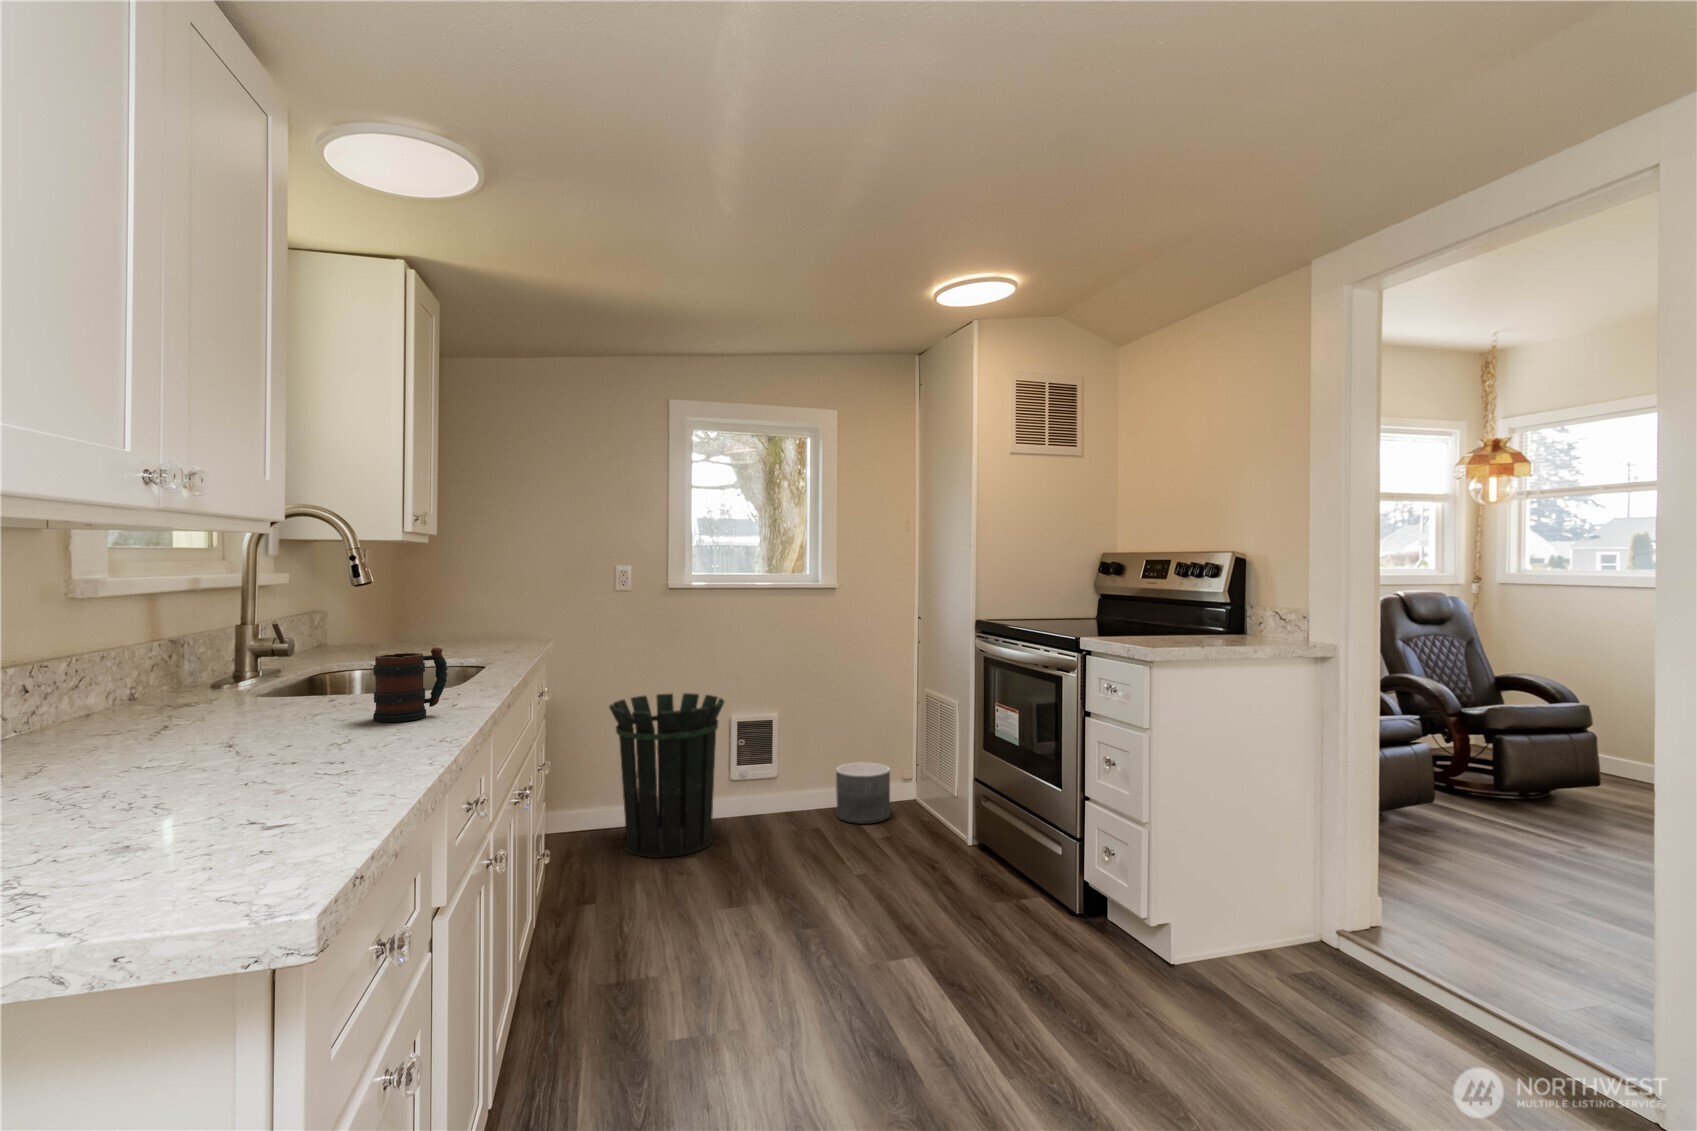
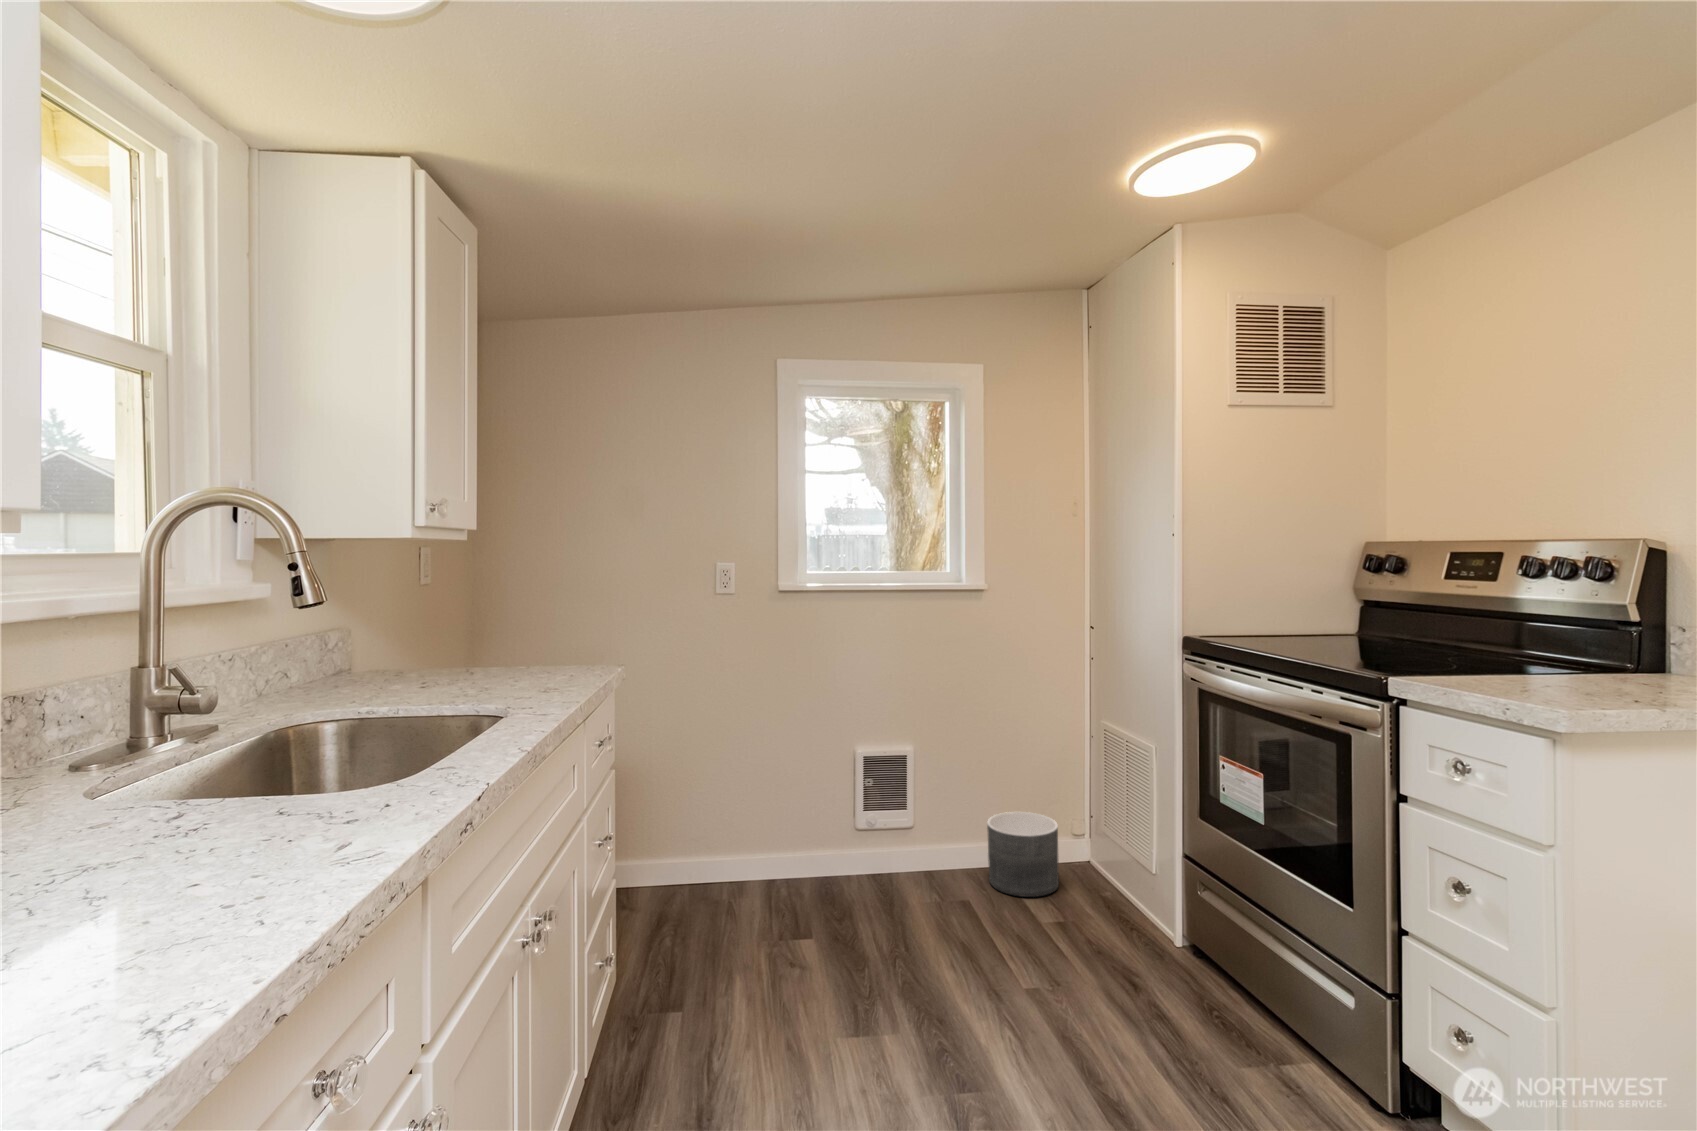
mug: present [373,648,448,722] -> none [118,753,286,916]
waste bin: present [609,693,724,858] -> none [703,724,845,939]

